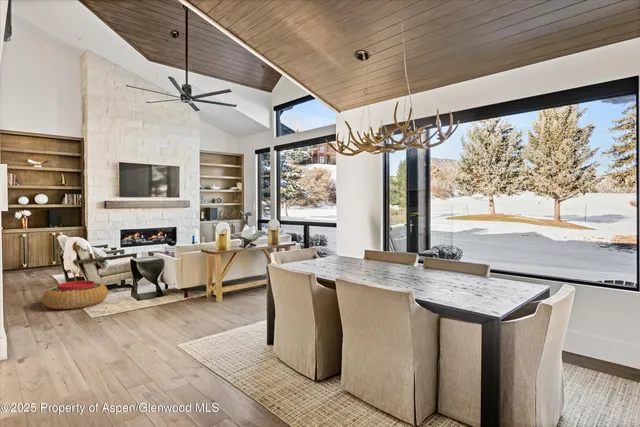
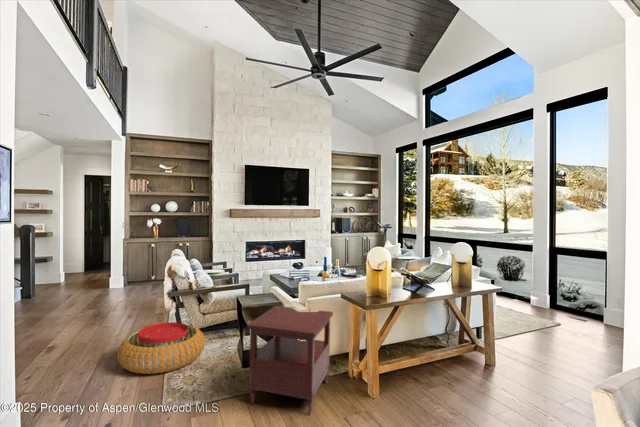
side table: none [146,259,199,310] -> present [247,306,333,415]

